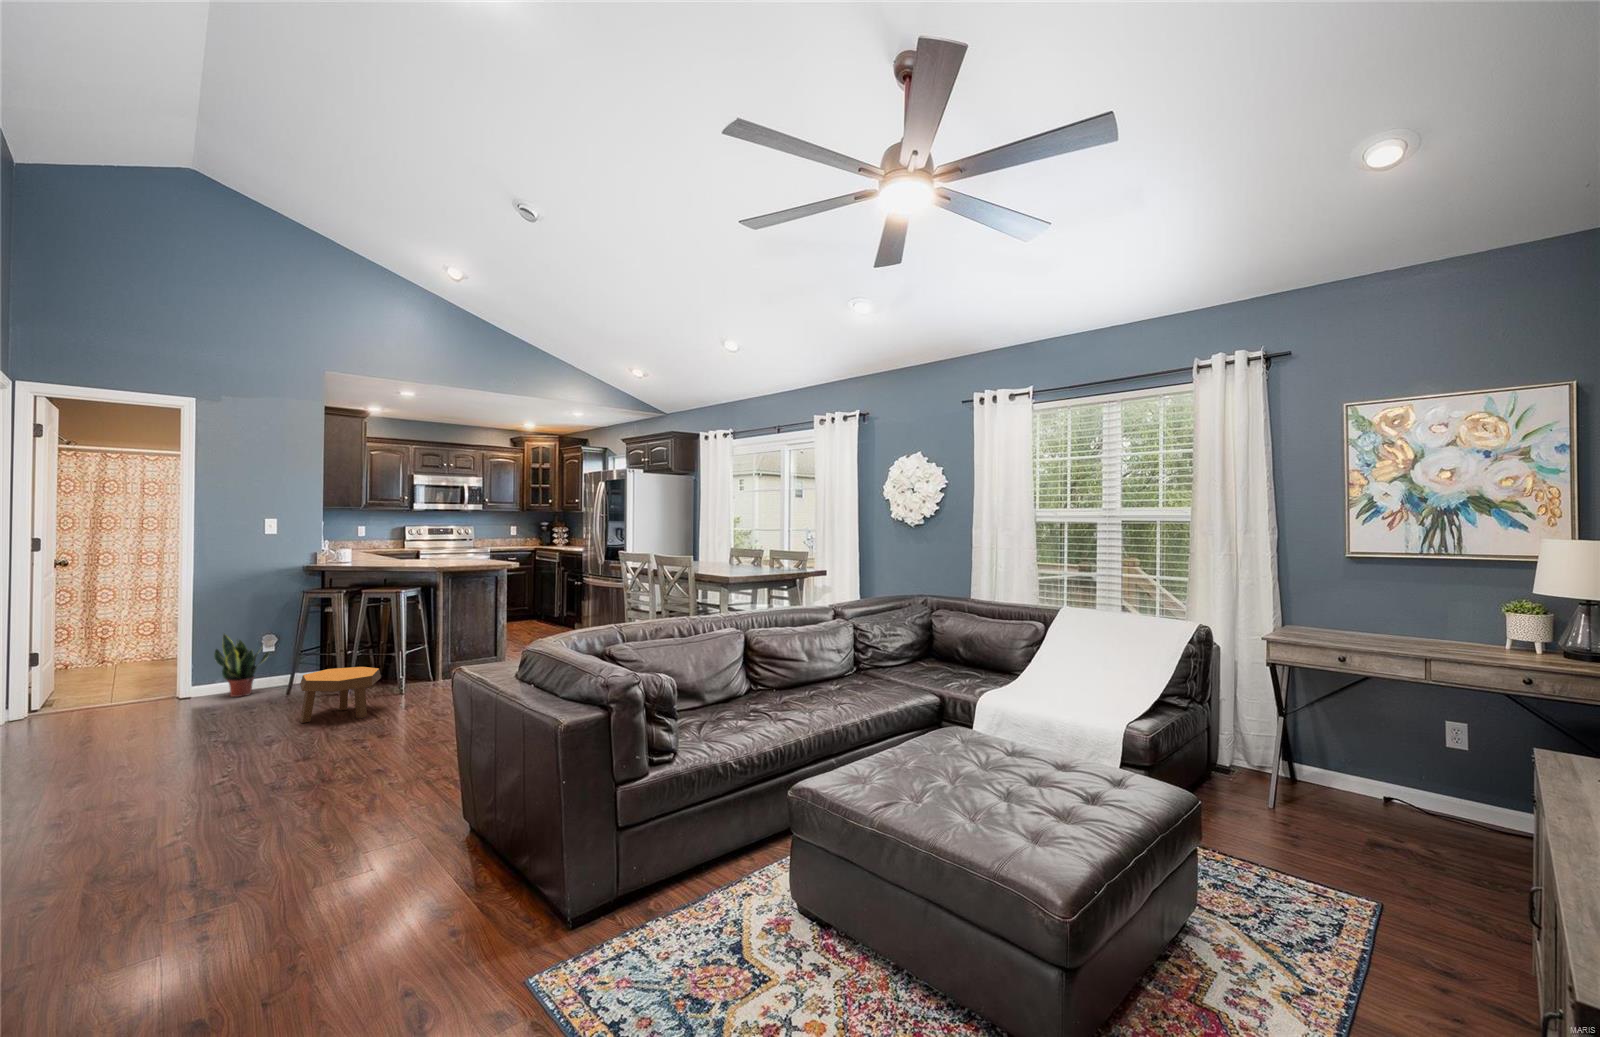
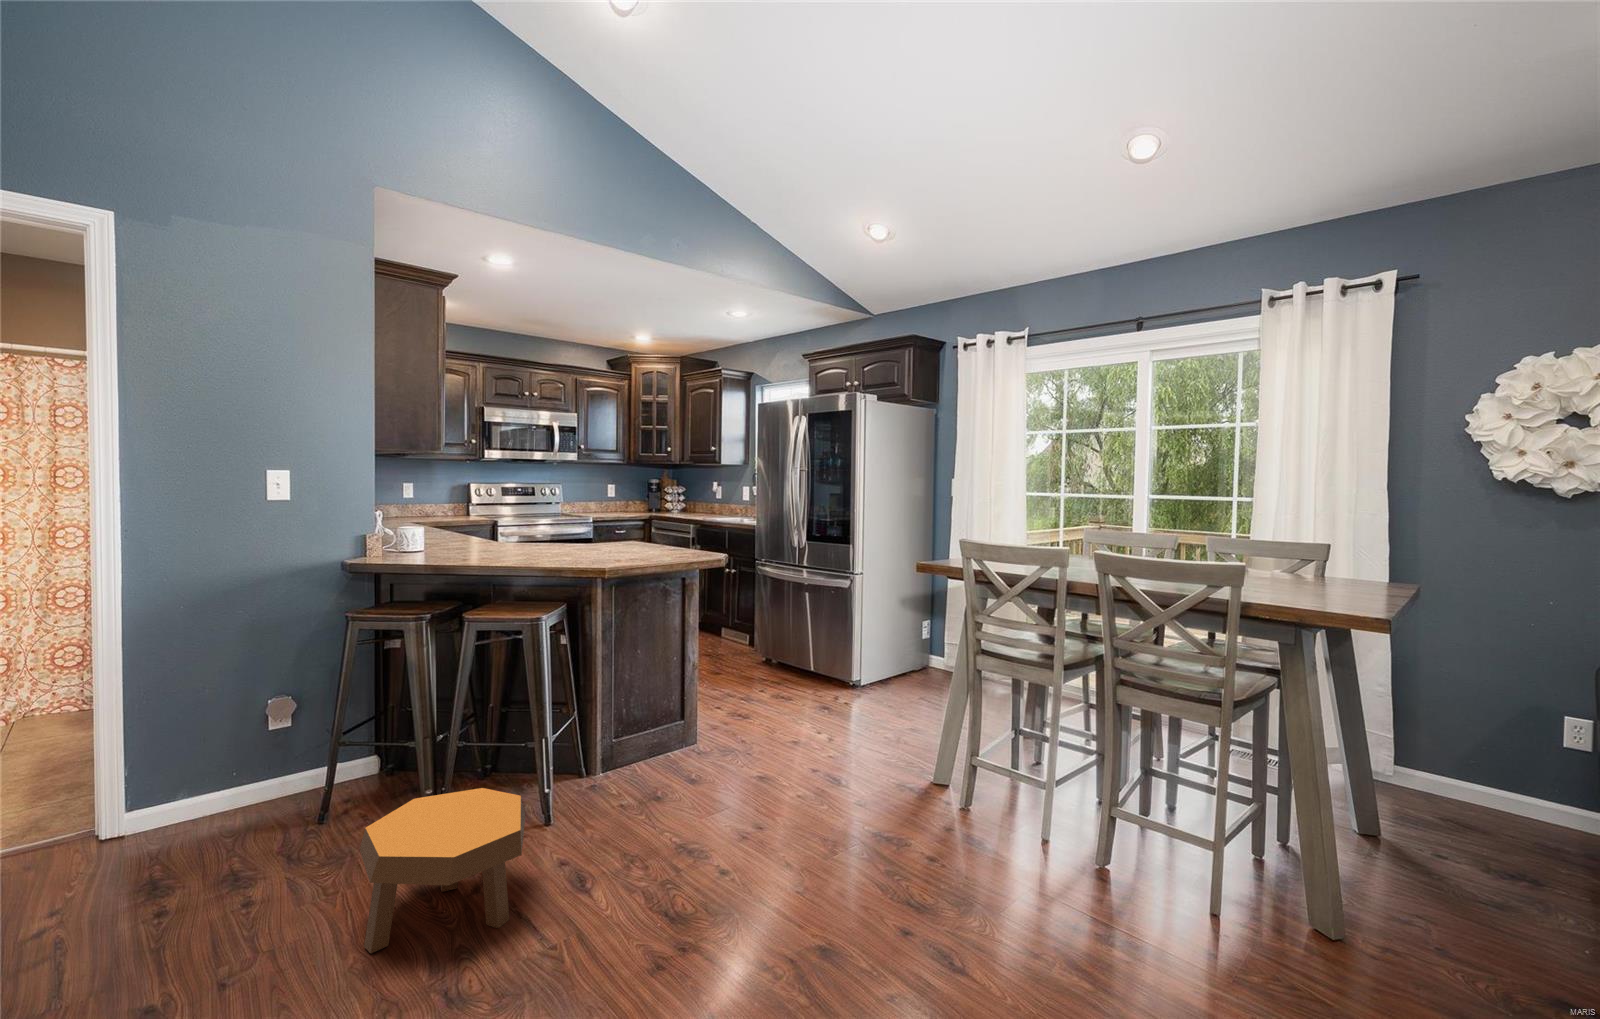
potted plant: present [214,634,269,697] -> none [173,704,284,832]

